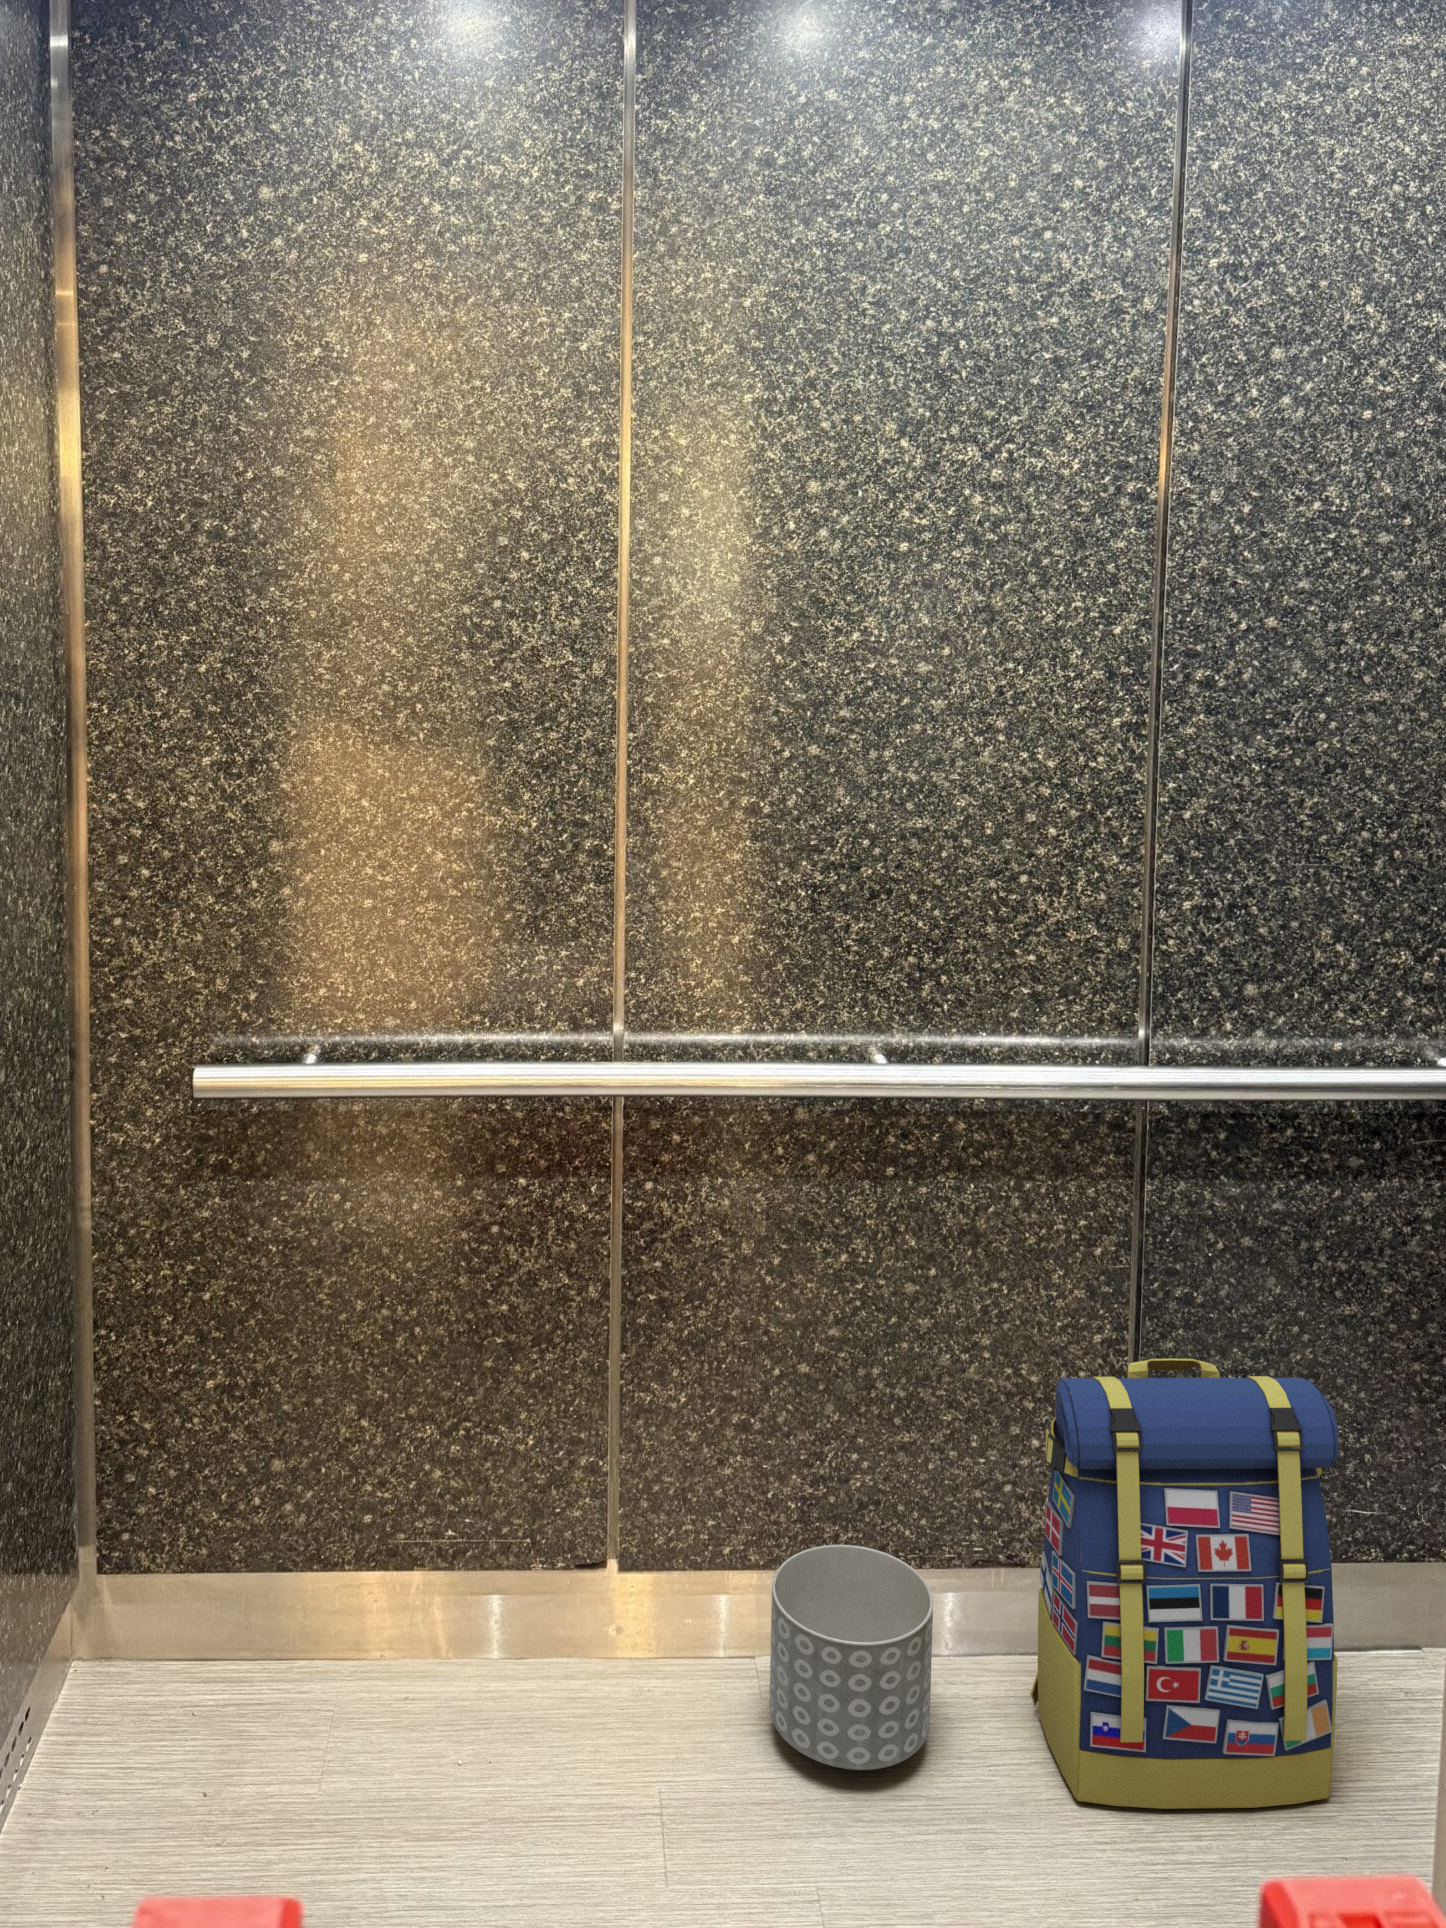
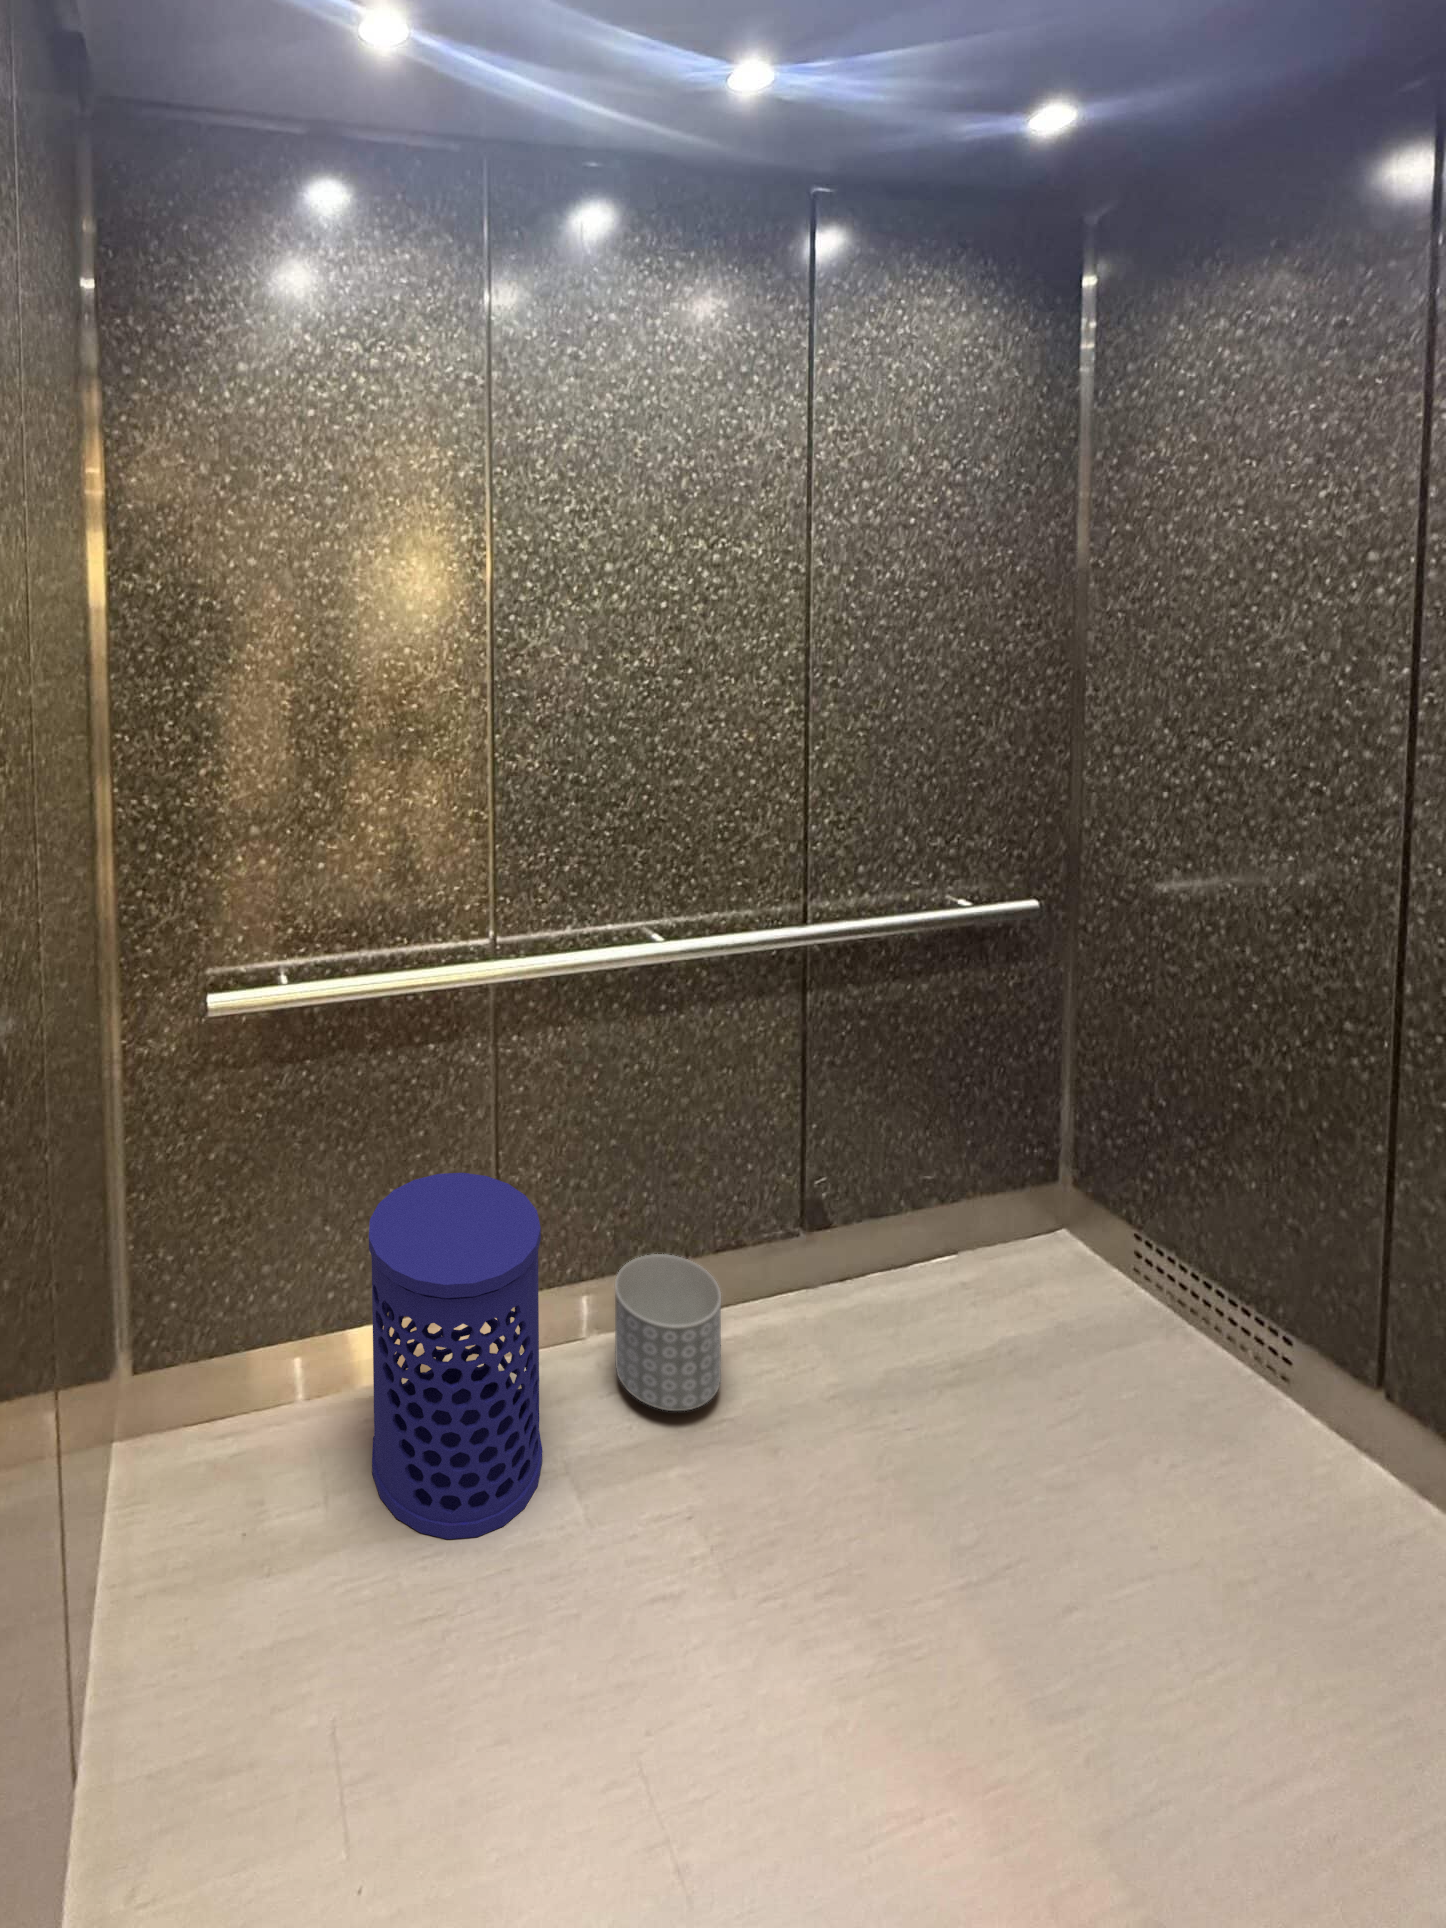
backpack: present [1031,1358,1339,1809] -> none [768,1101,956,1399]
waste bin: none [387,1369,636,1859] -> present [369,1173,542,1539]

